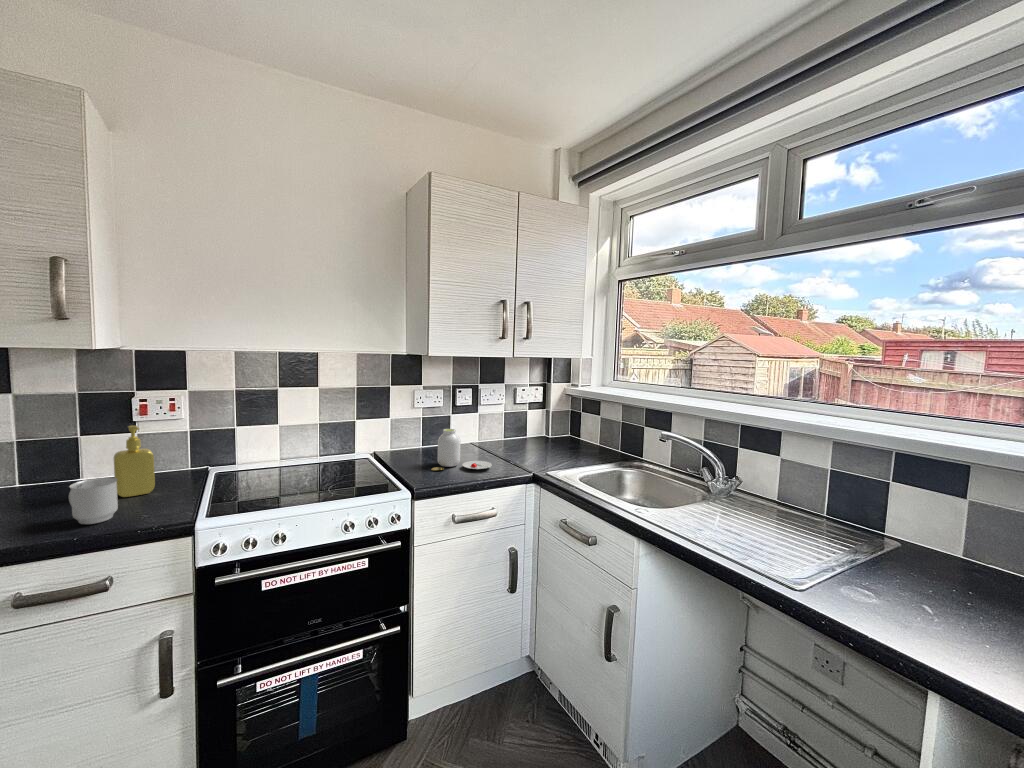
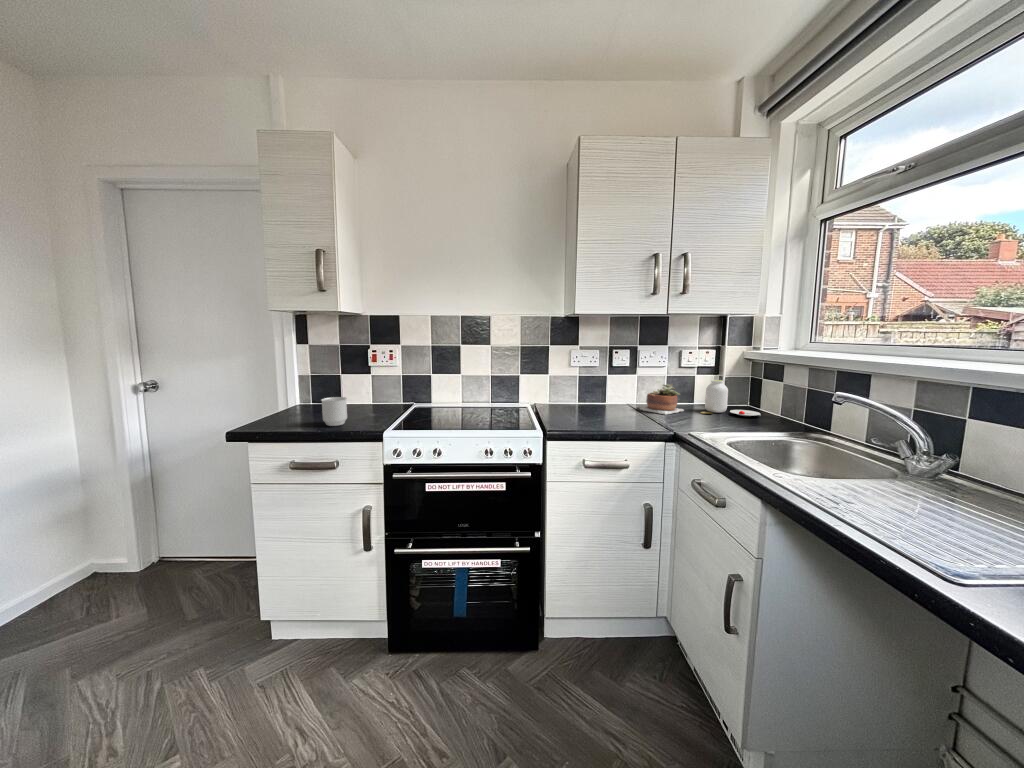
succulent plant: none [486,422,526,454] -> present [640,384,684,414]
soap dispenser: present [114,425,155,497] -> none [352,365,375,414]
jar: present [431,429,492,470] -> present [701,380,760,416]

